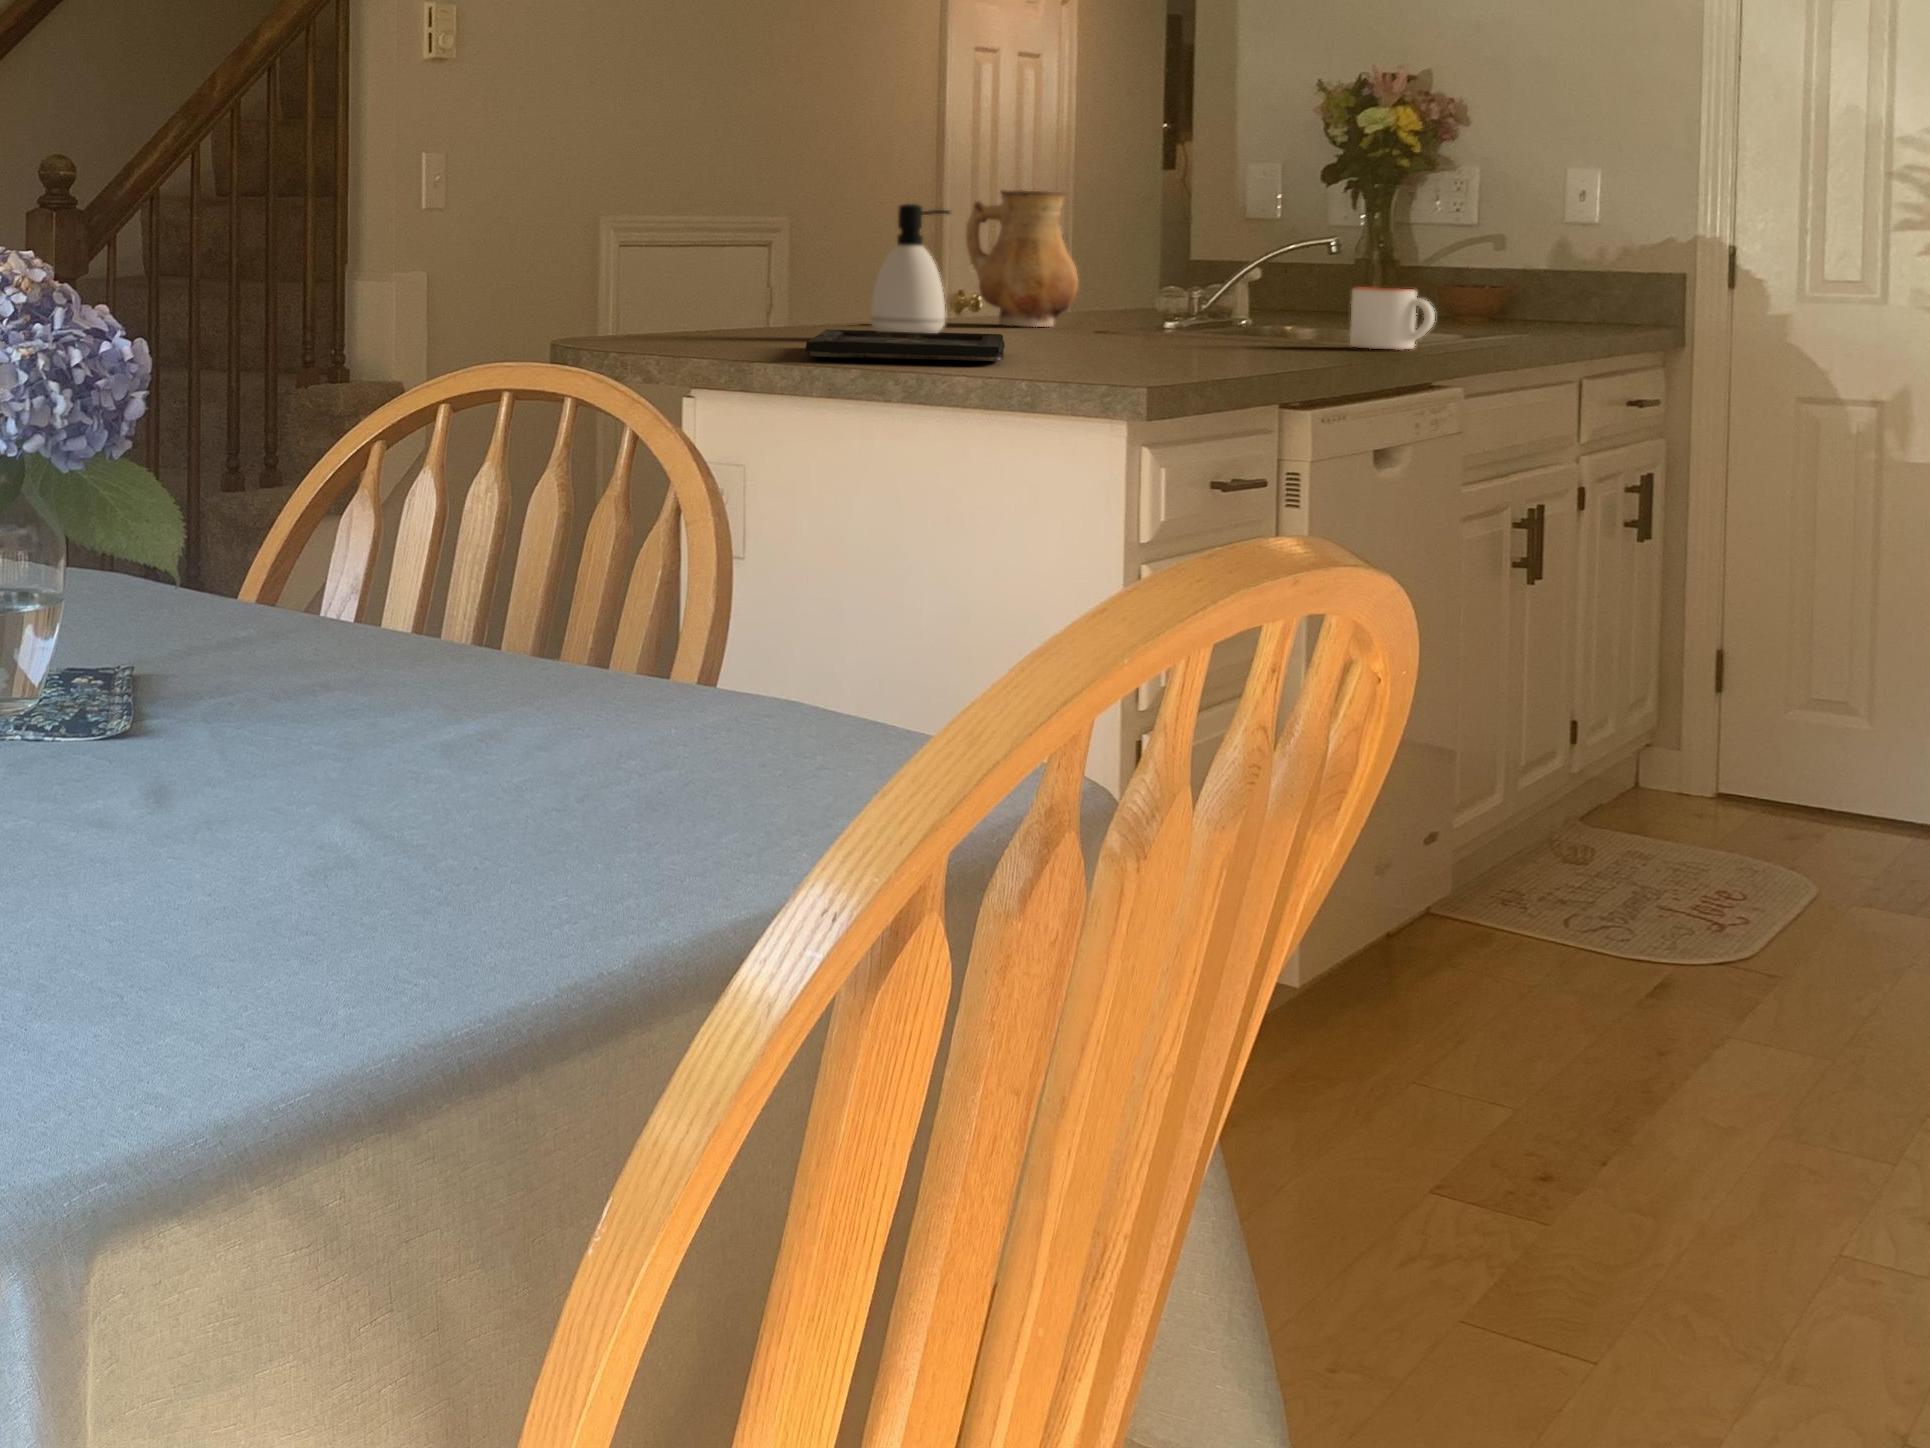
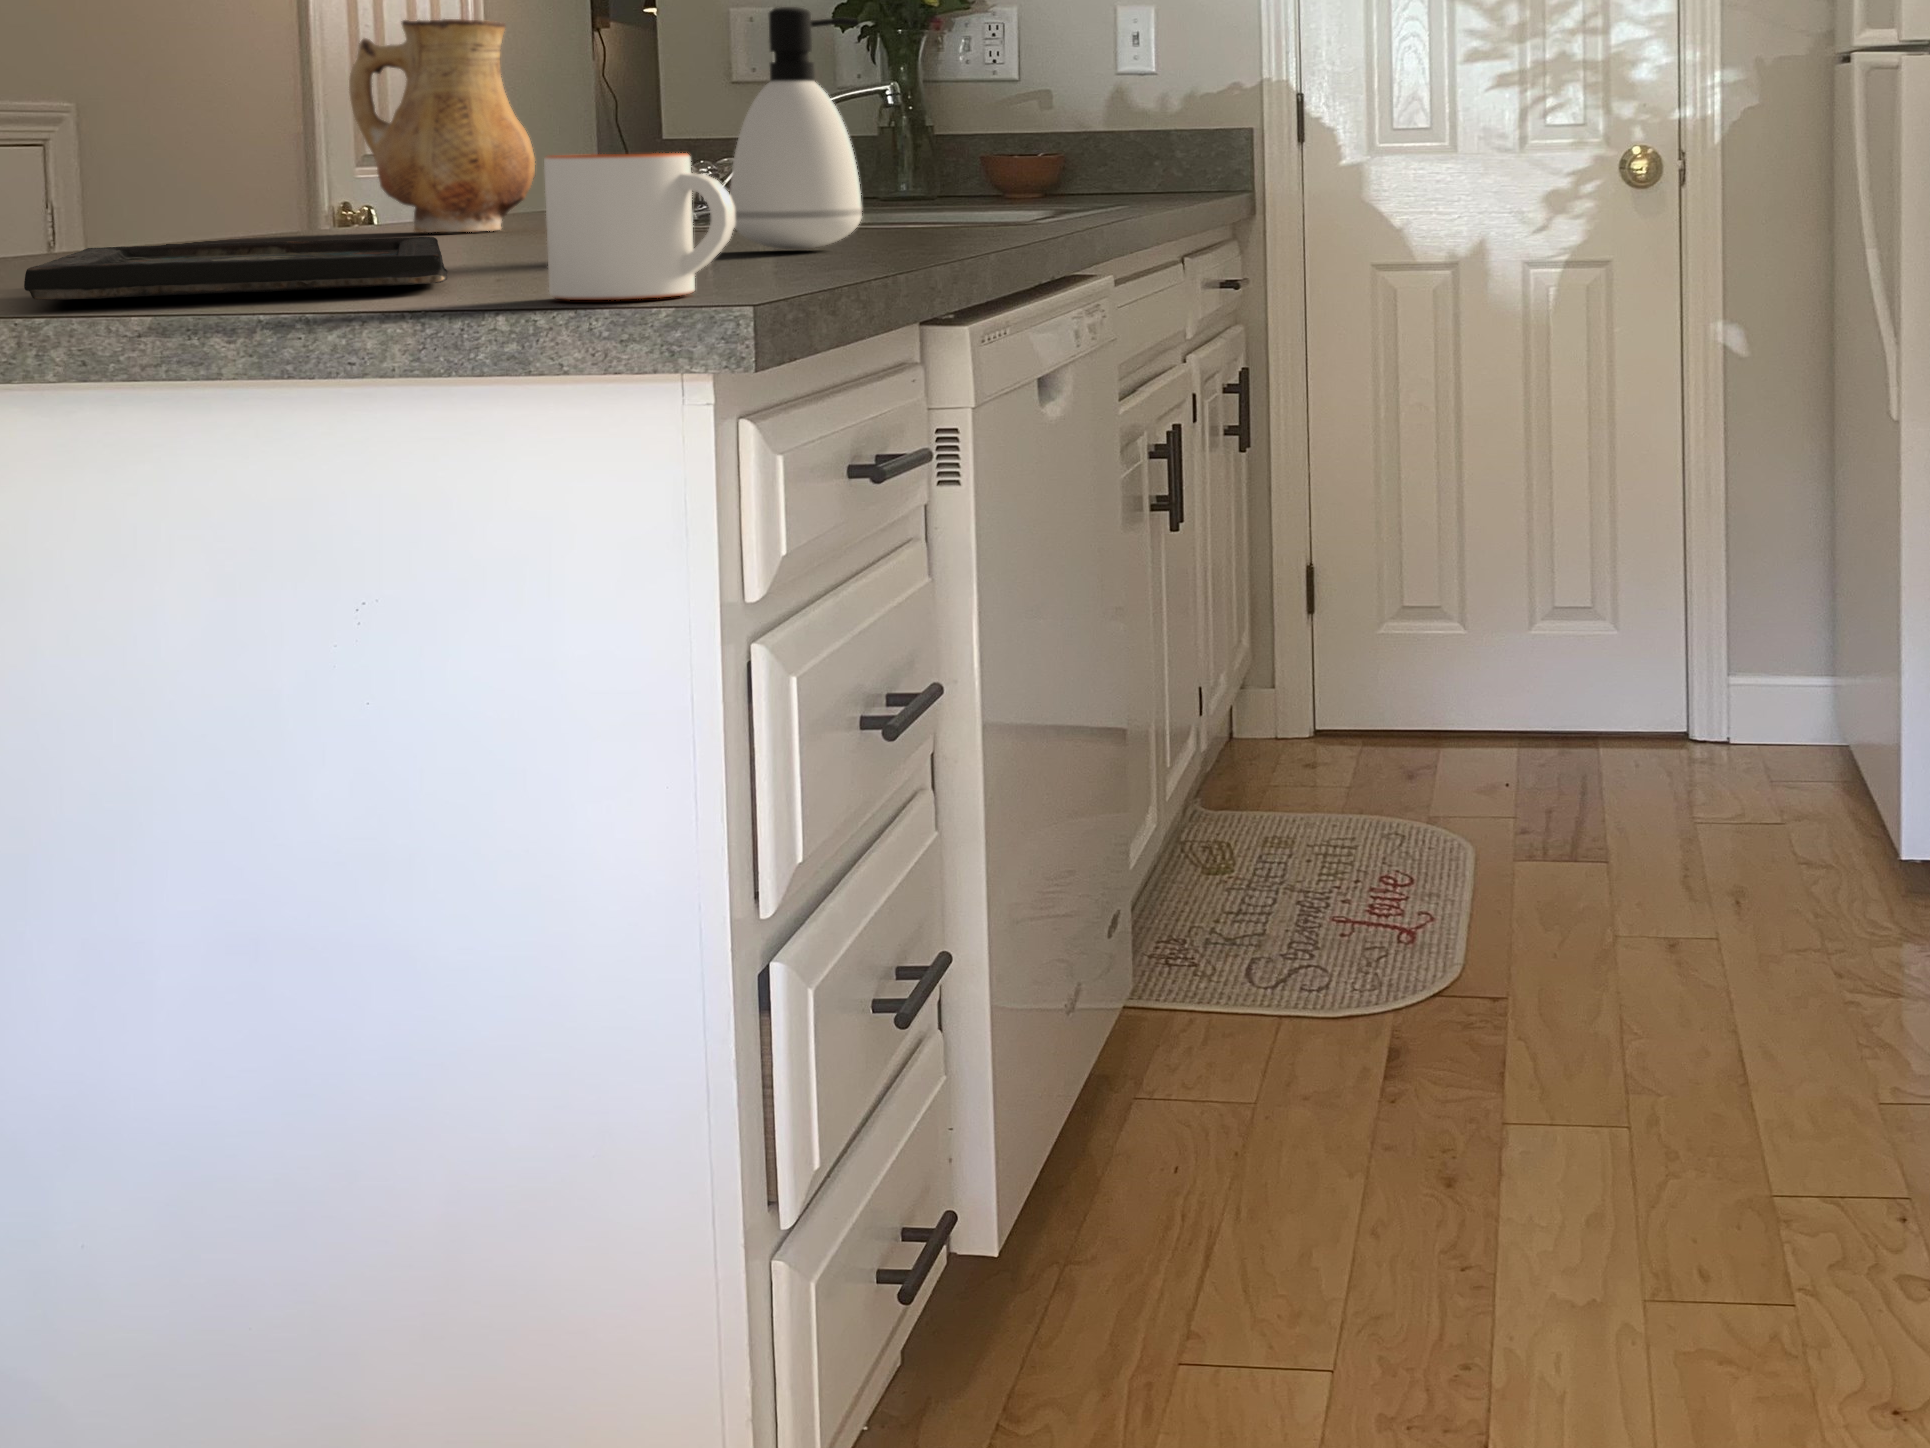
soap dispenser: present [871,204,950,332] -> present [730,7,862,249]
mug: present [1350,288,1435,350] -> present [544,153,735,300]

